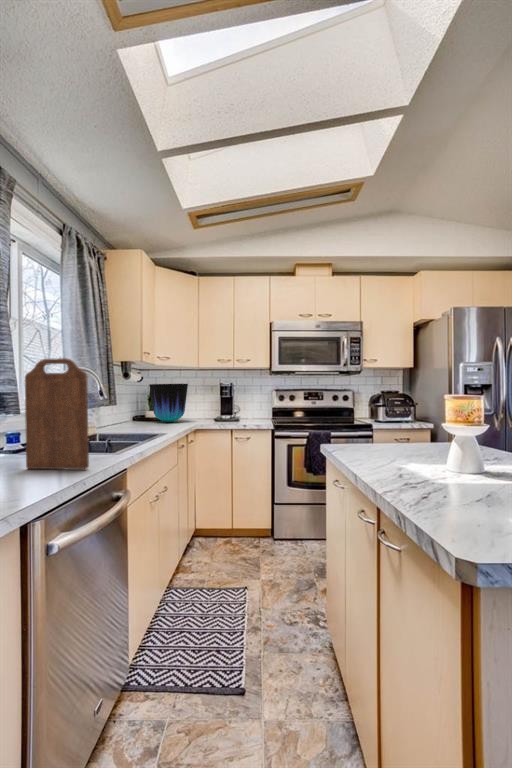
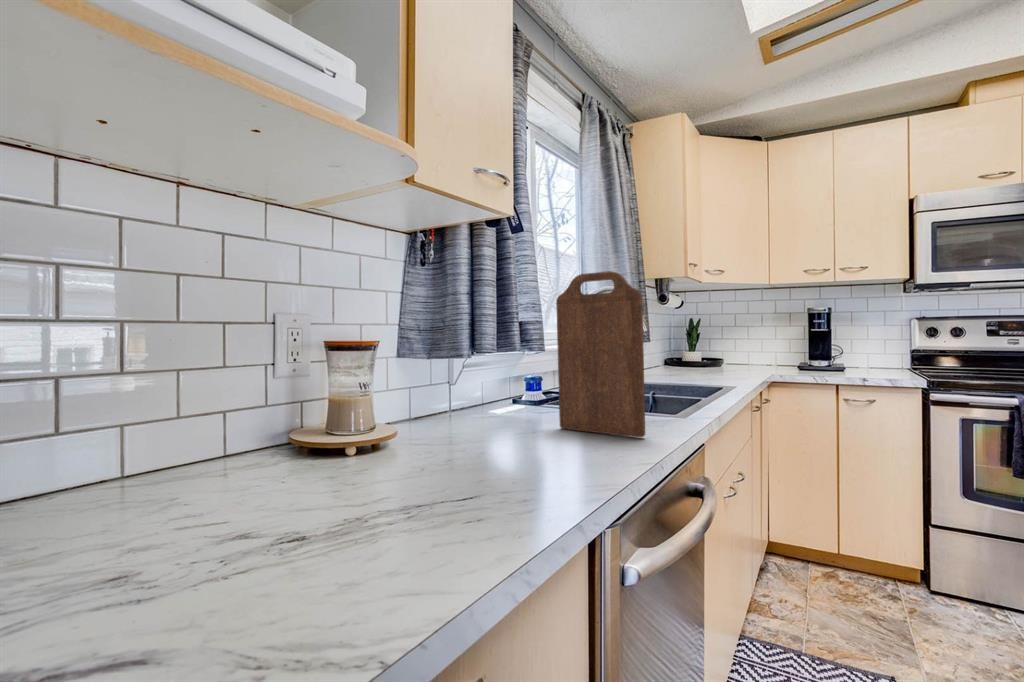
vase: present [149,384,188,422] -> none [692,310,753,368]

